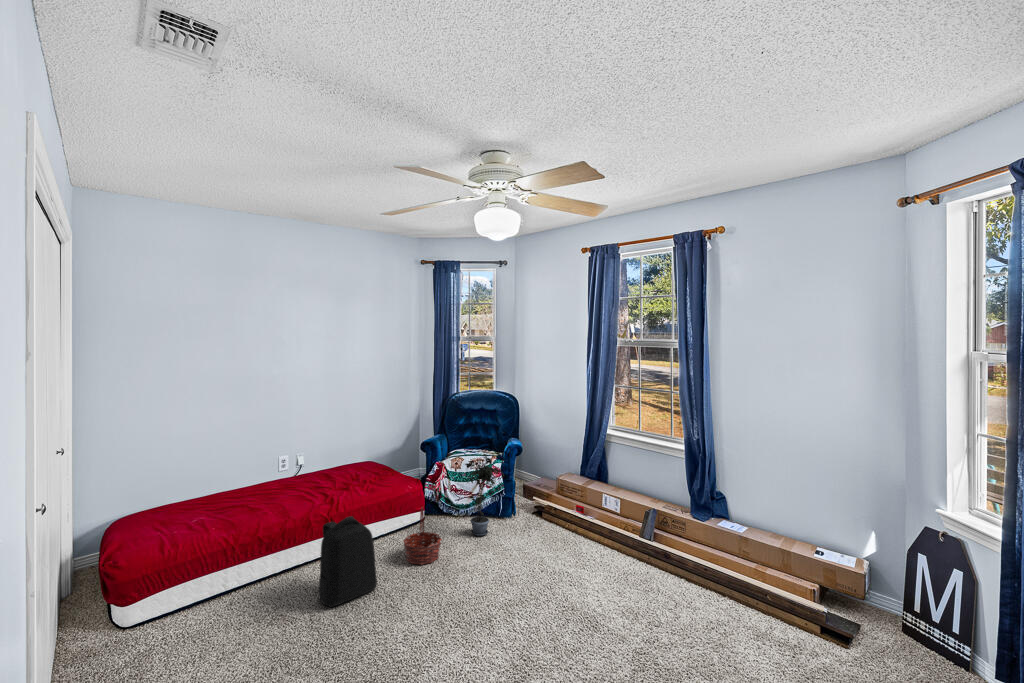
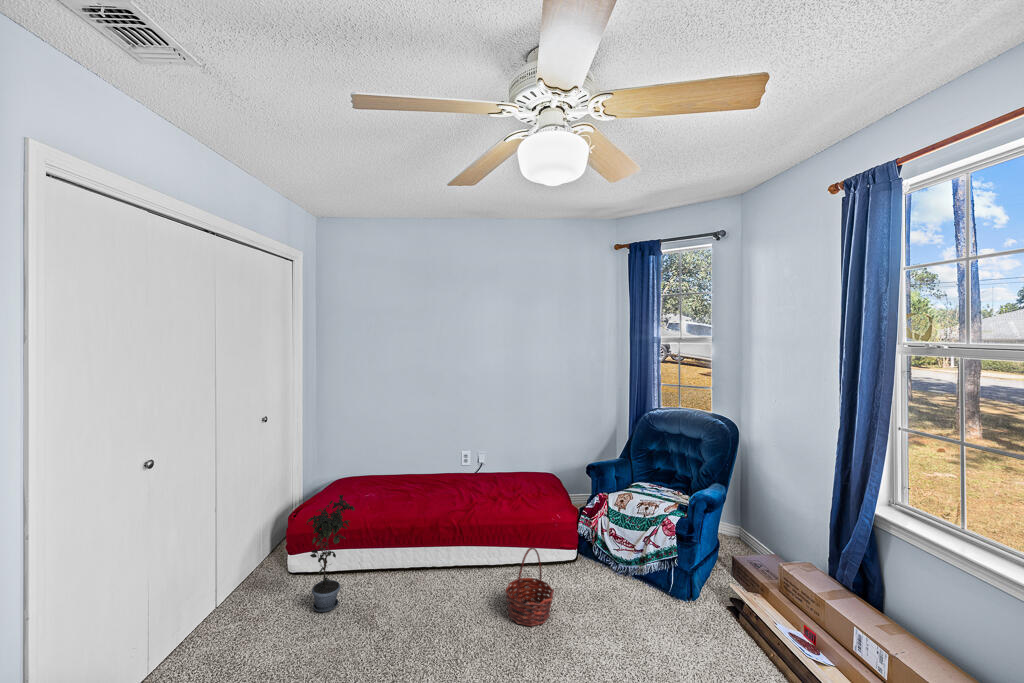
potted plant: present [465,454,504,536] -> present [307,495,355,612]
backpack: present [318,516,377,607] -> none [385,534,452,635]

